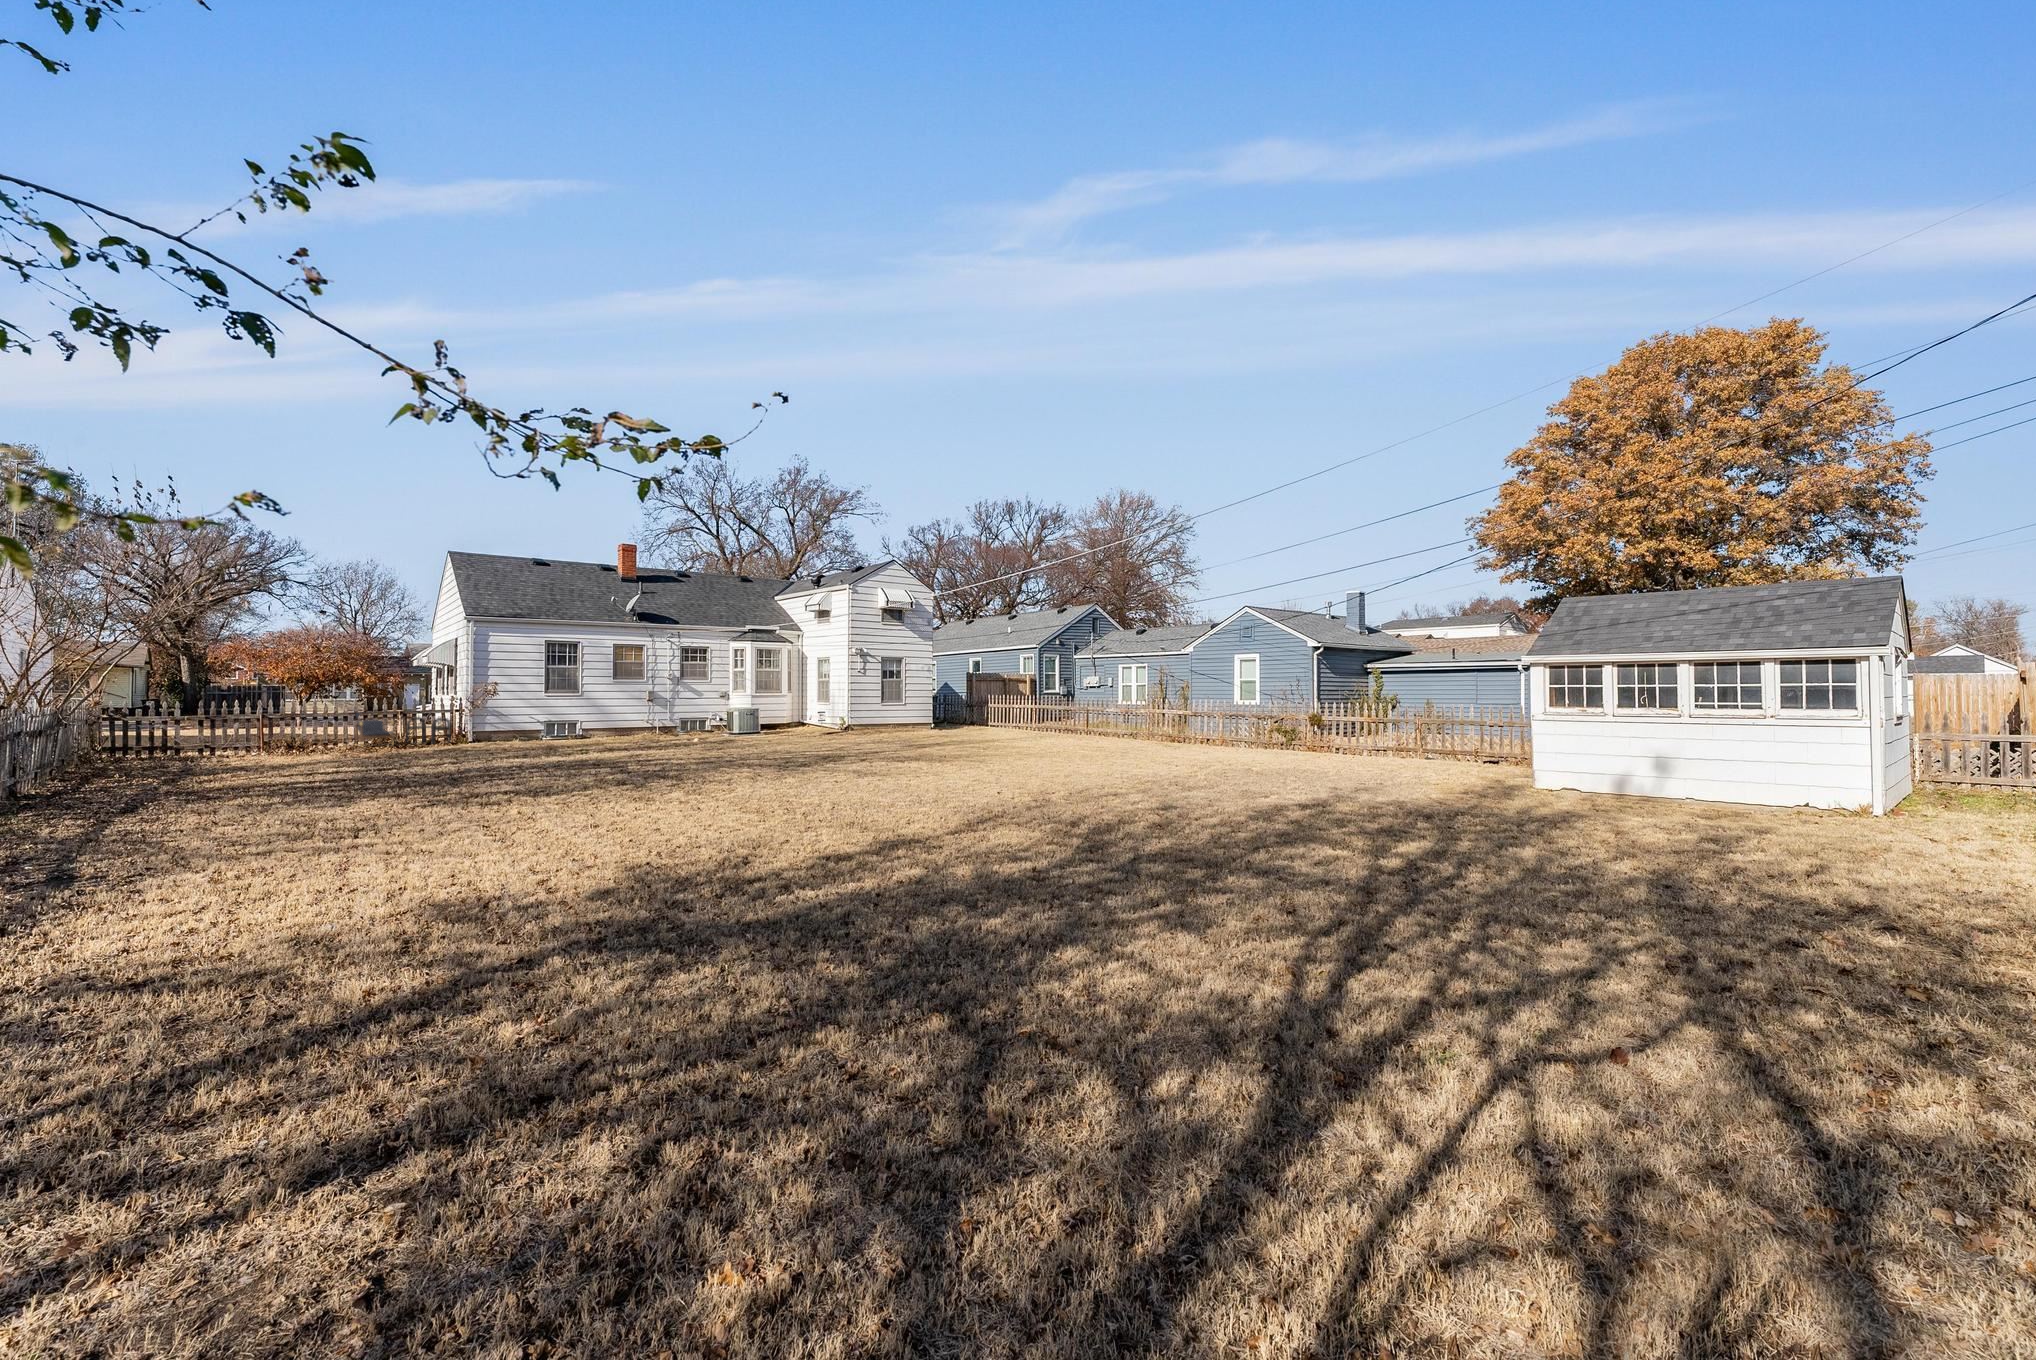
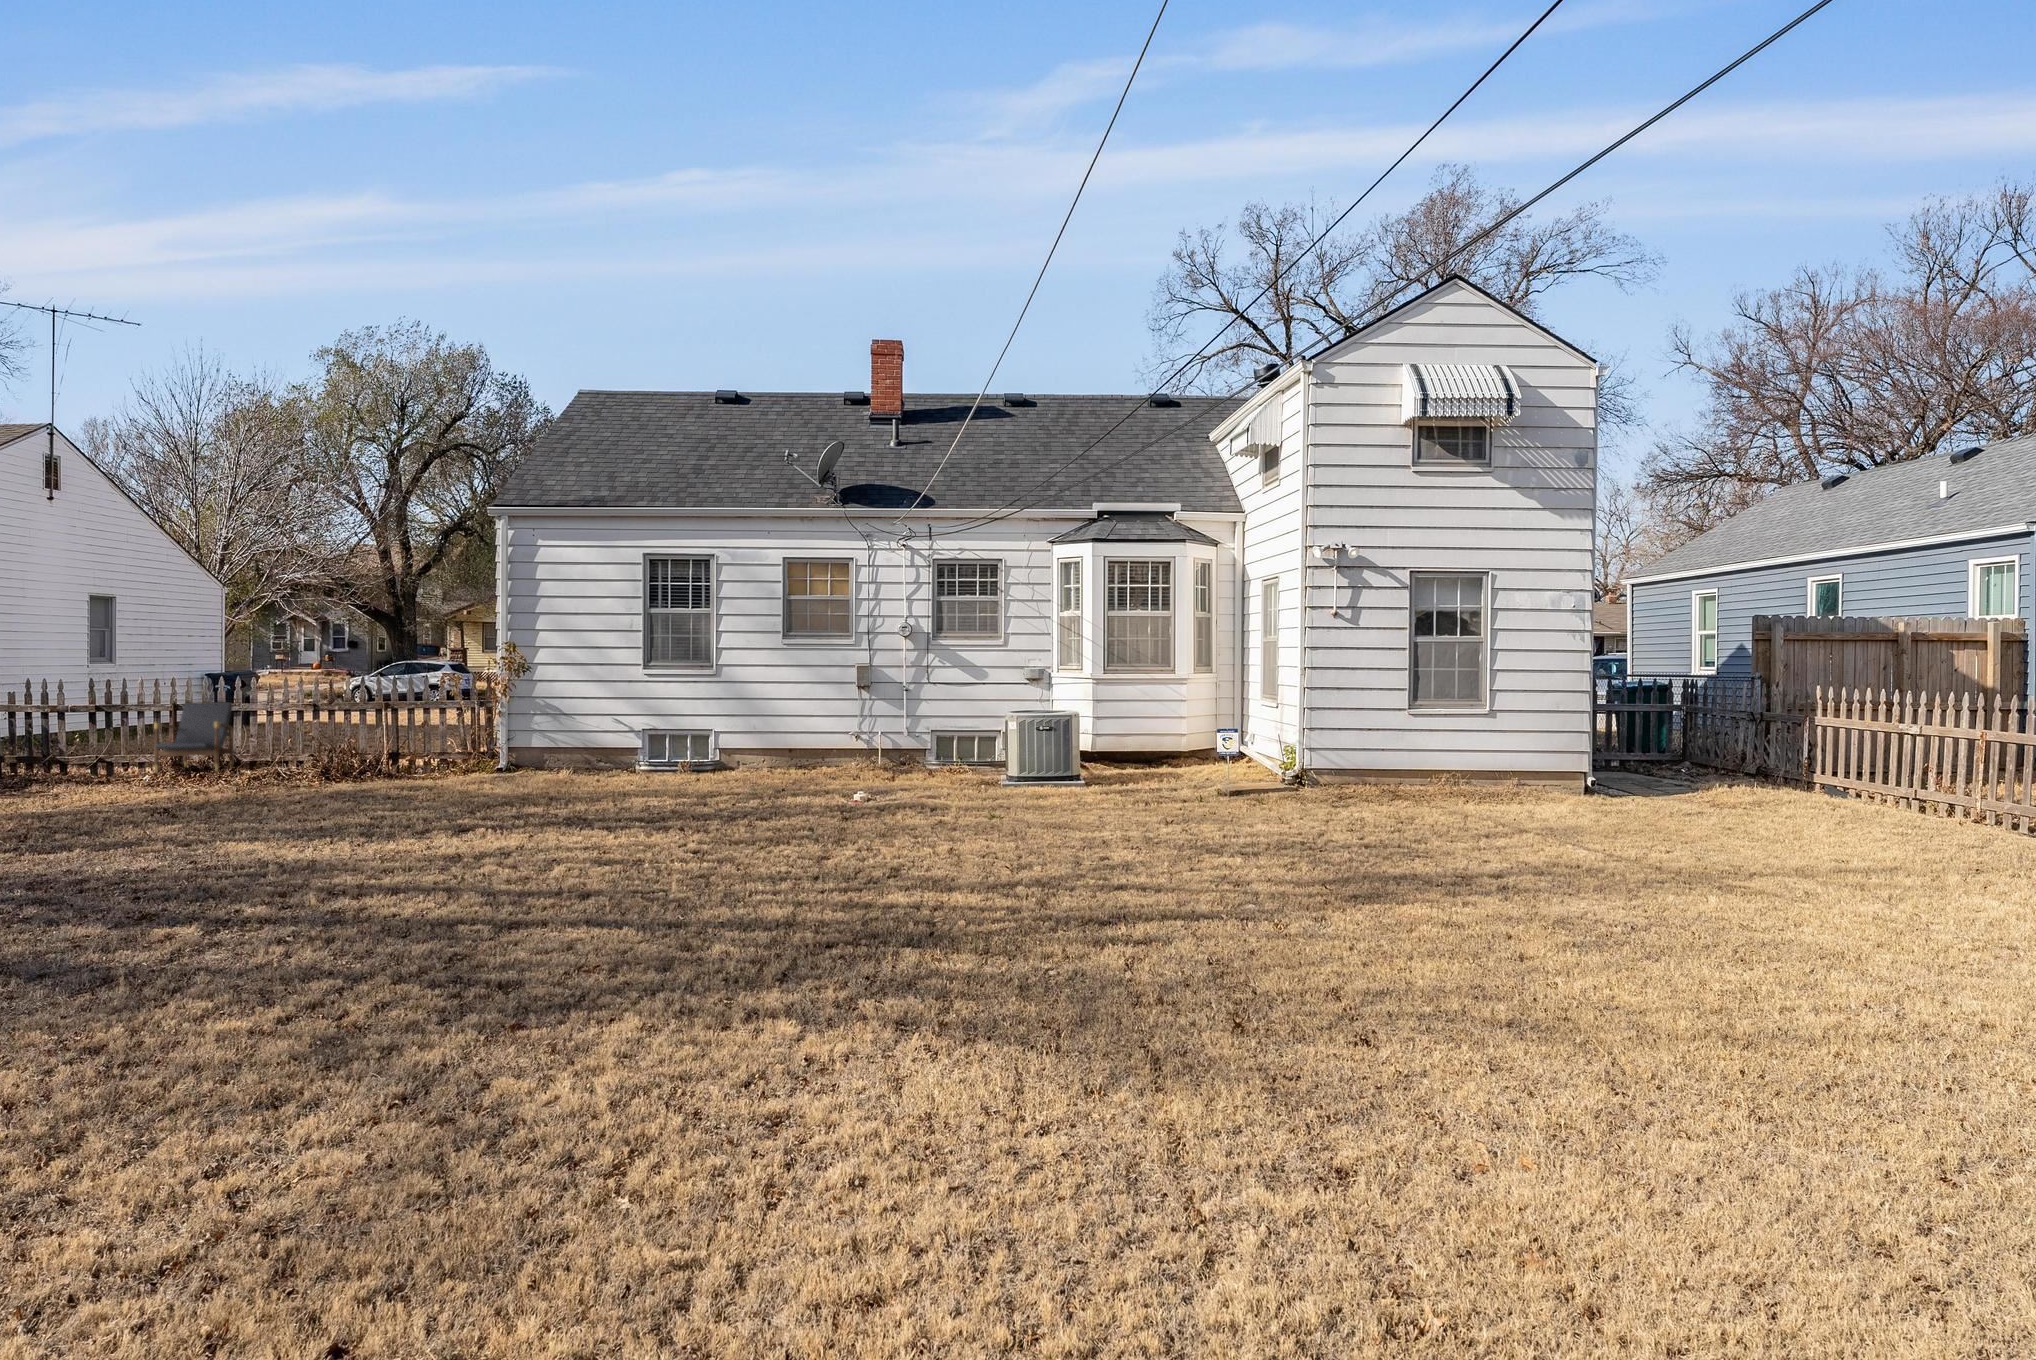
bench: present [405,717,451,744] -> none [278,713,334,773]

